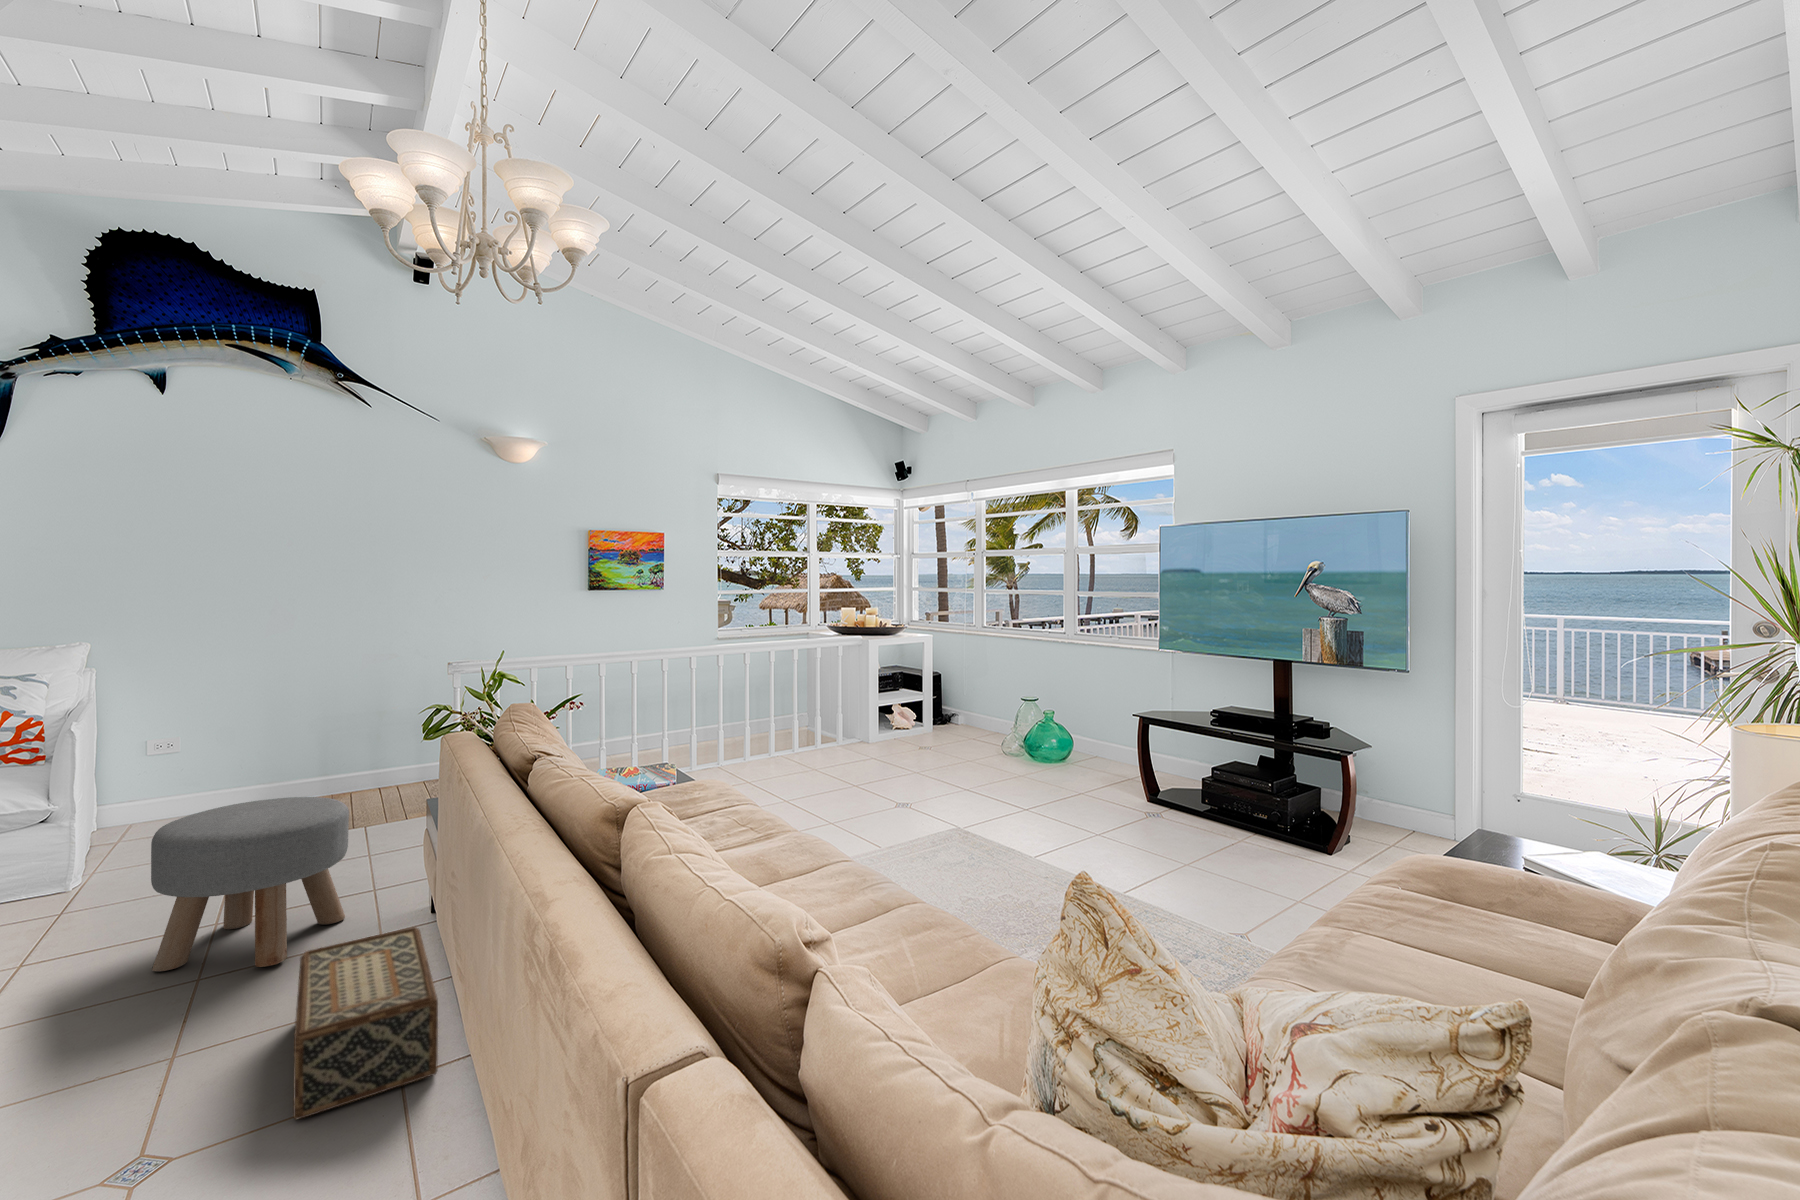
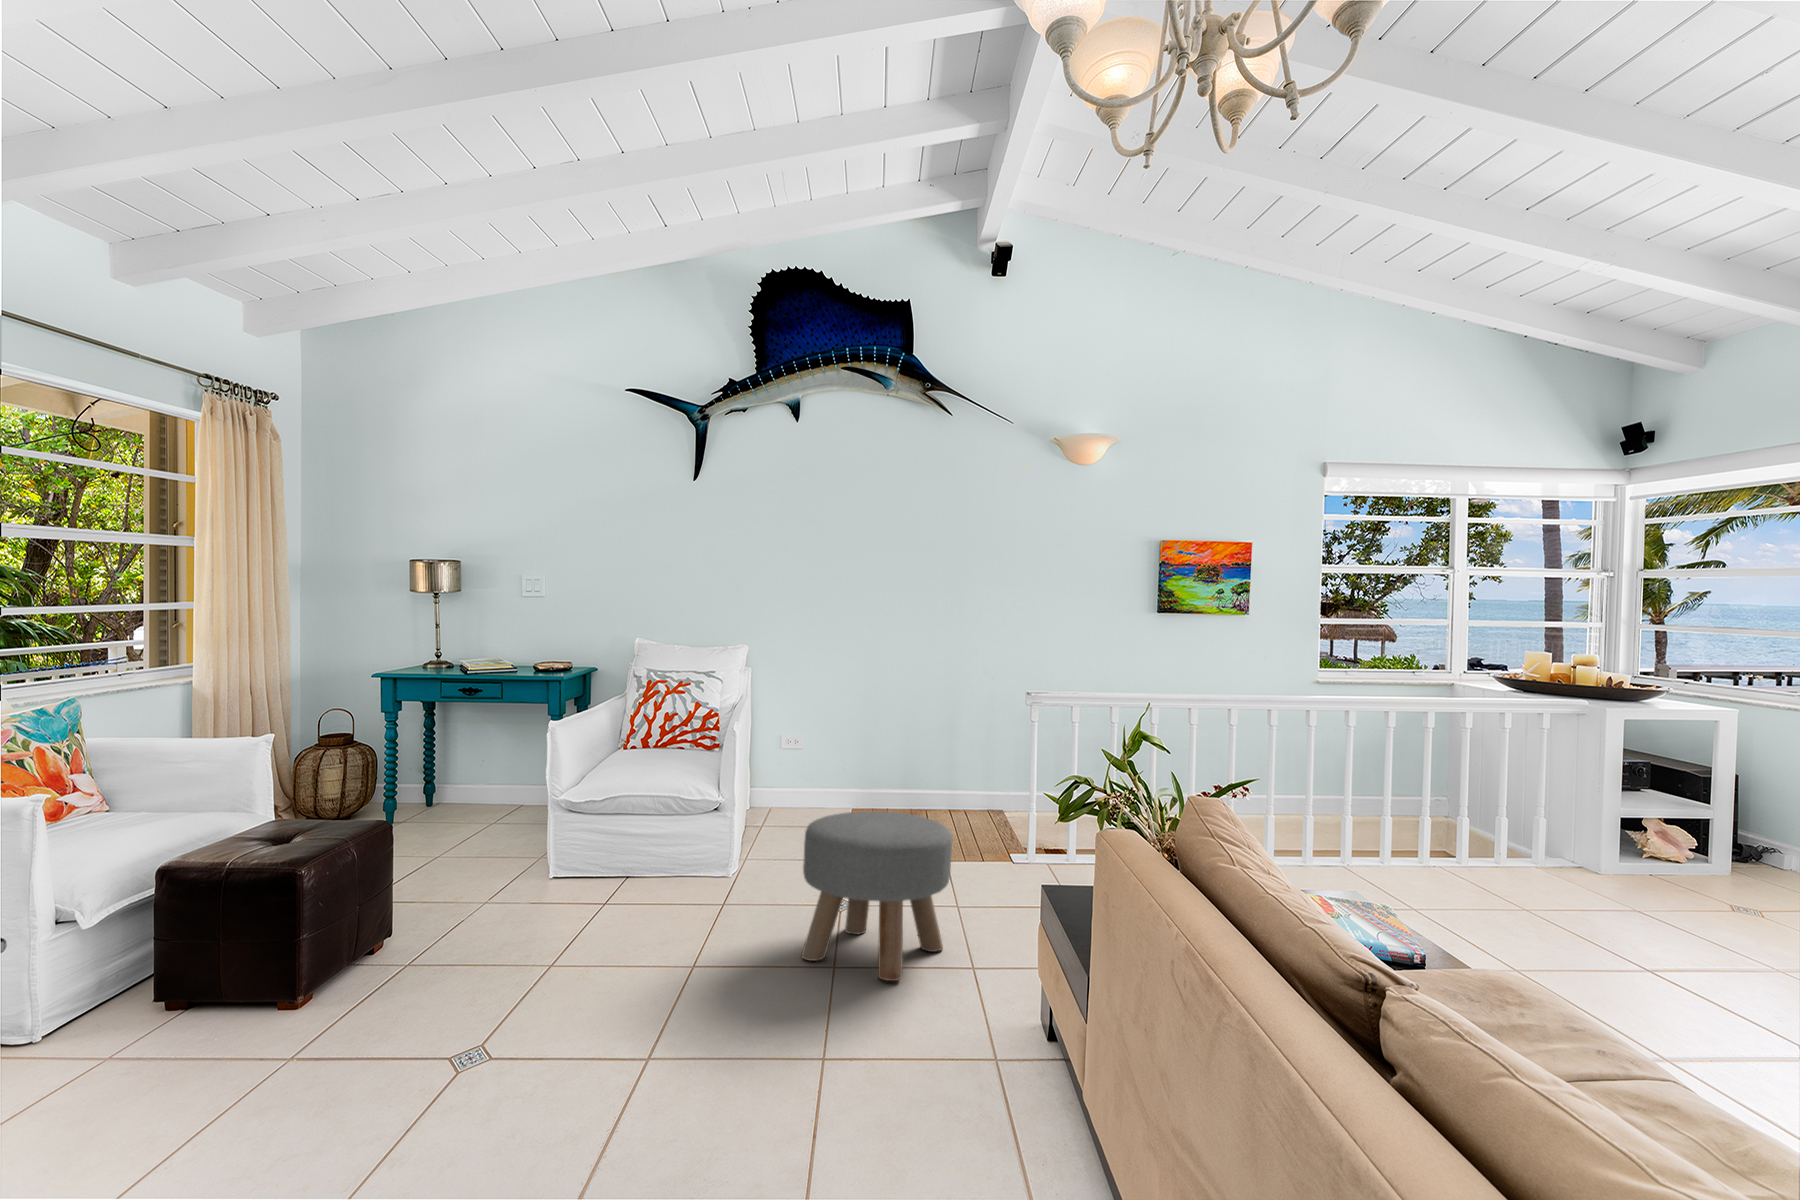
woven basket: present [293,927,438,1119] -> none [926,977,1073,1157]

